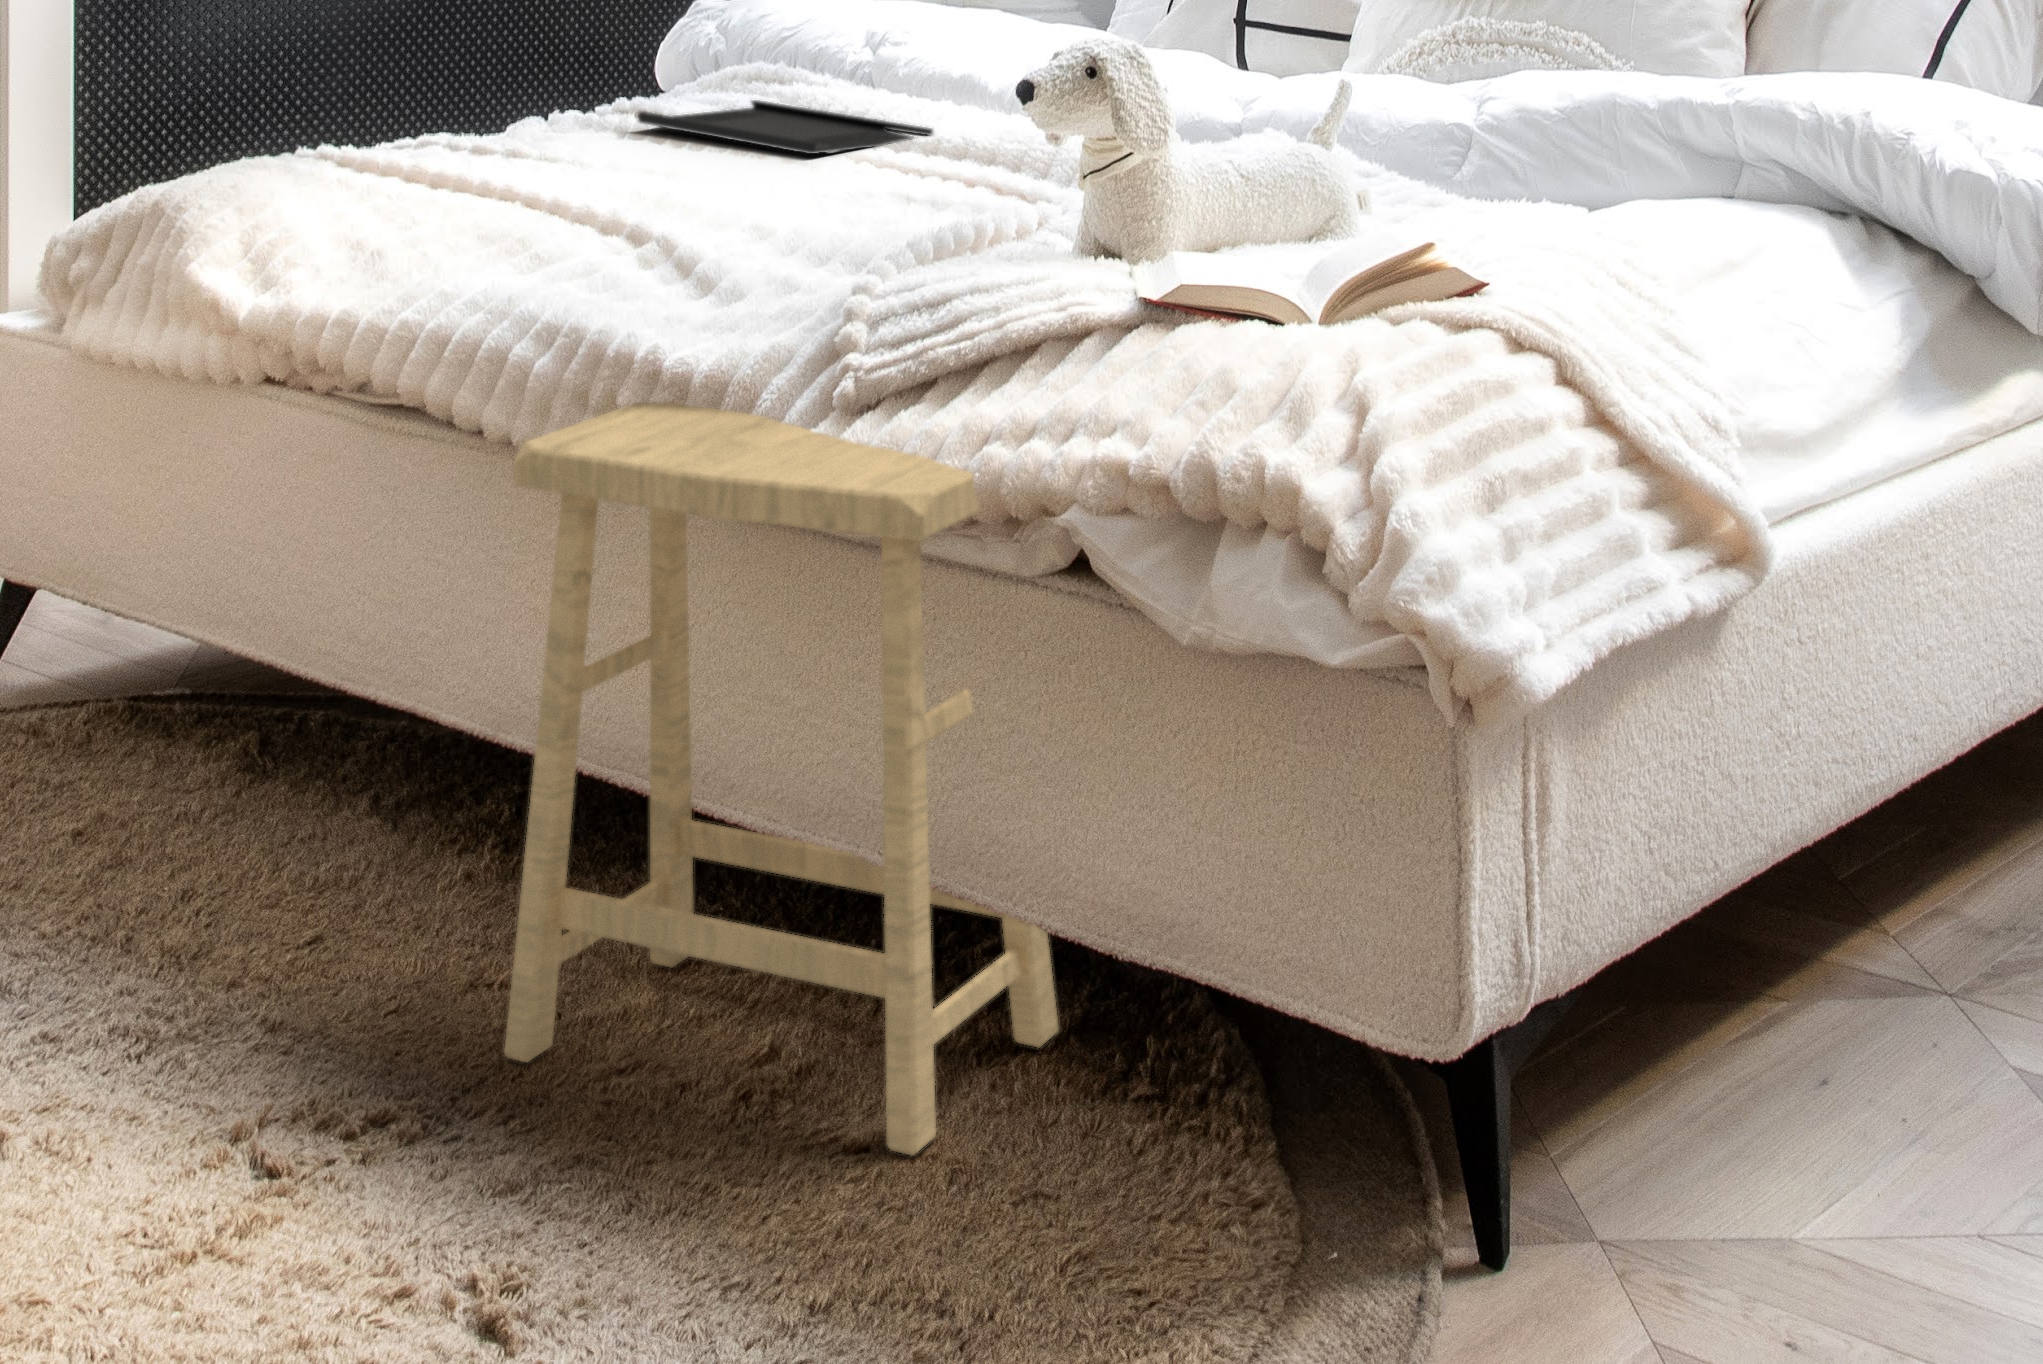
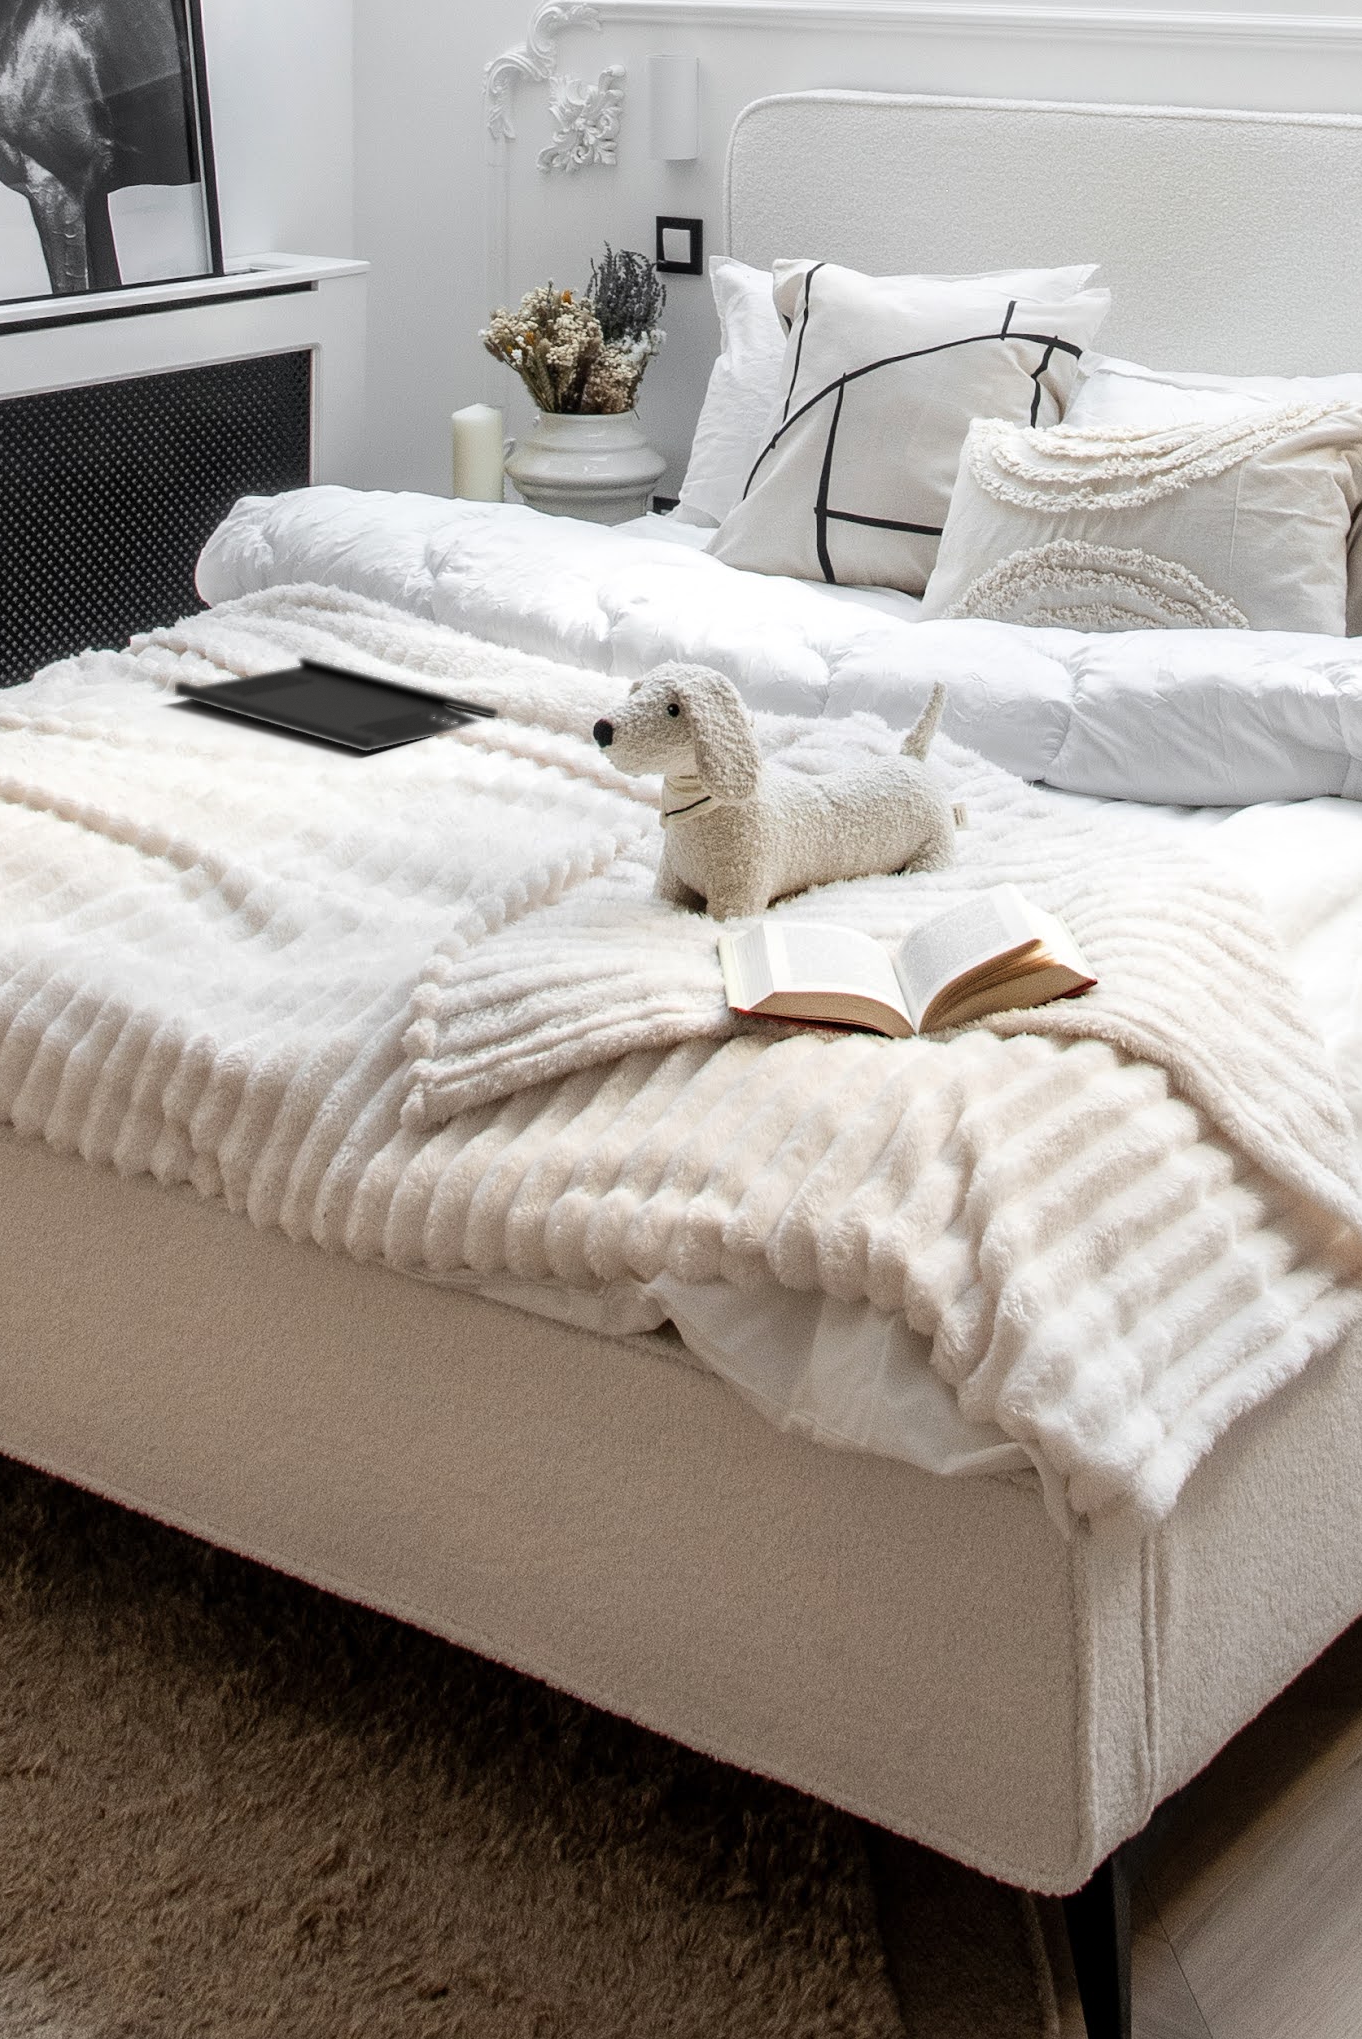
footstool: present [504,402,1059,1155] -> none [42,1125,648,2001]

